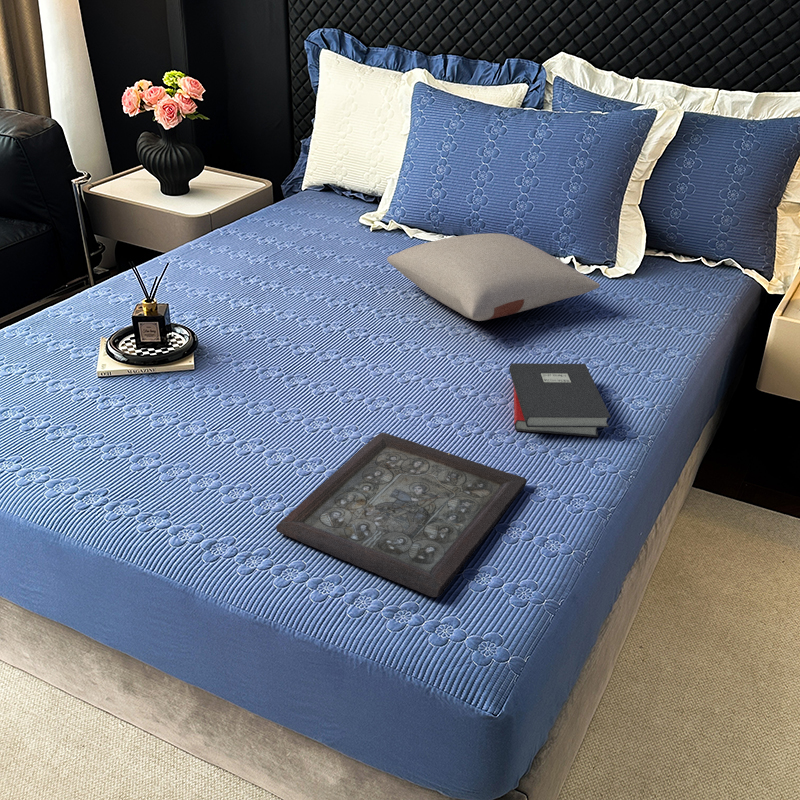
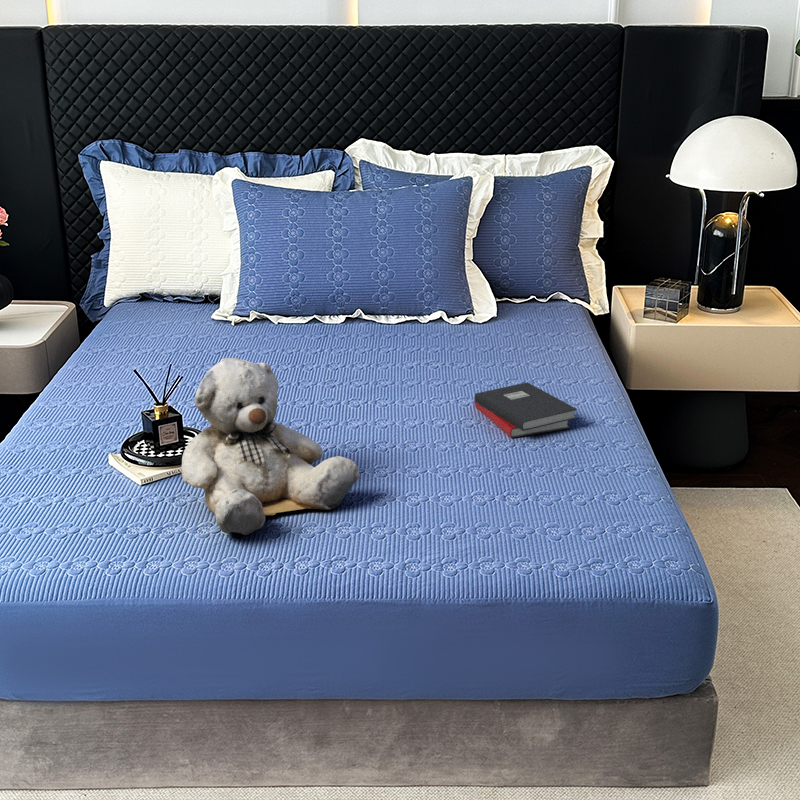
pillow: present [387,233,600,321] -> none [304,301,493,373]
teddy bear: none [70,265,269,473] -> present [181,358,360,535]
tray: present [276,432,527,597] -> none [414,460,561,535]

